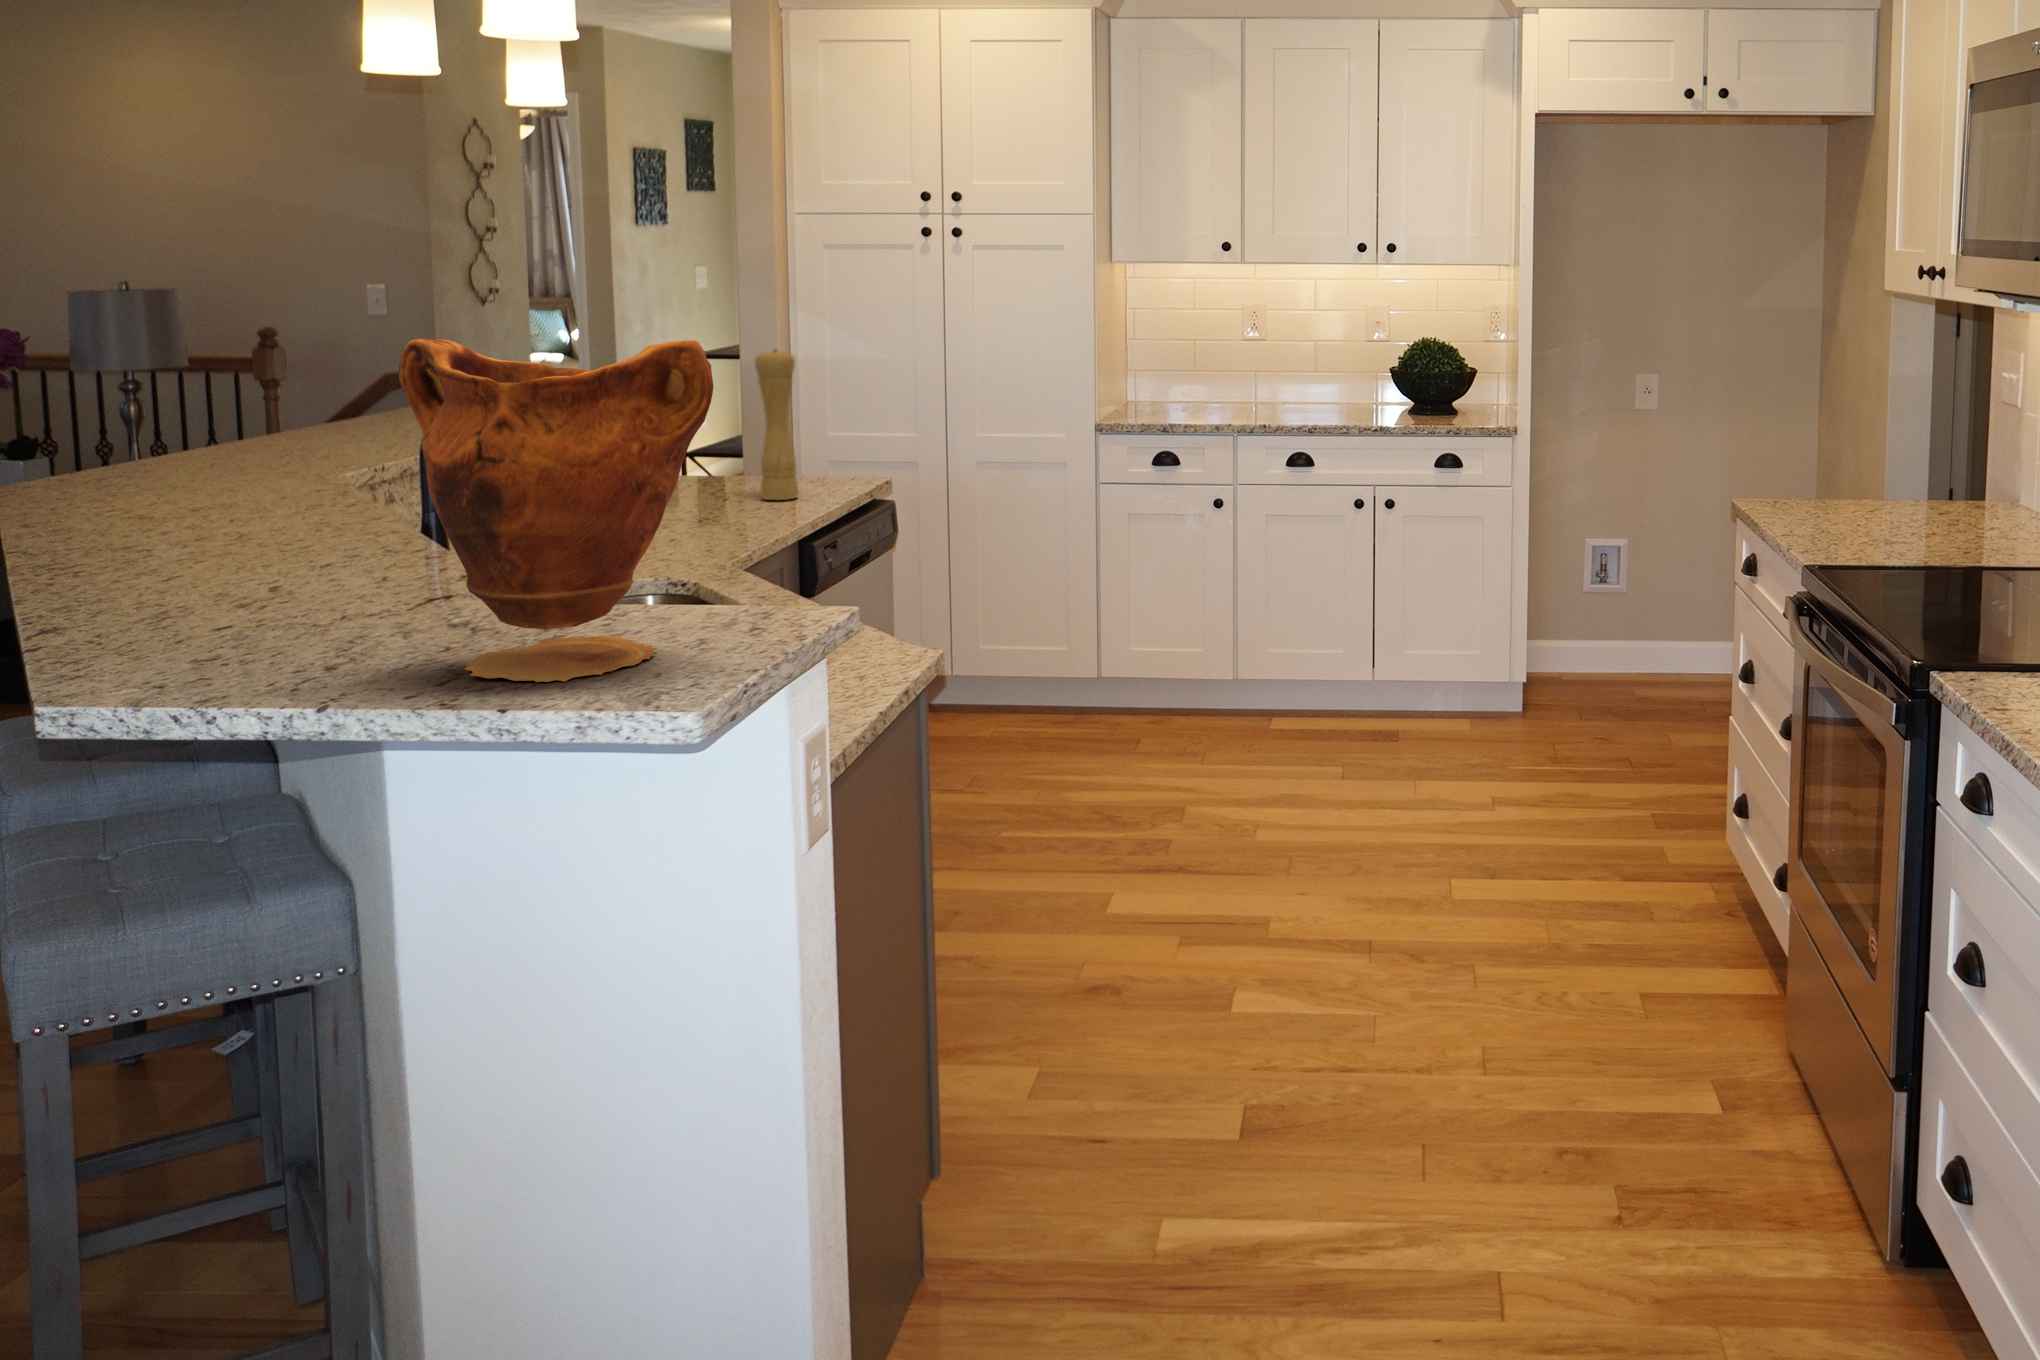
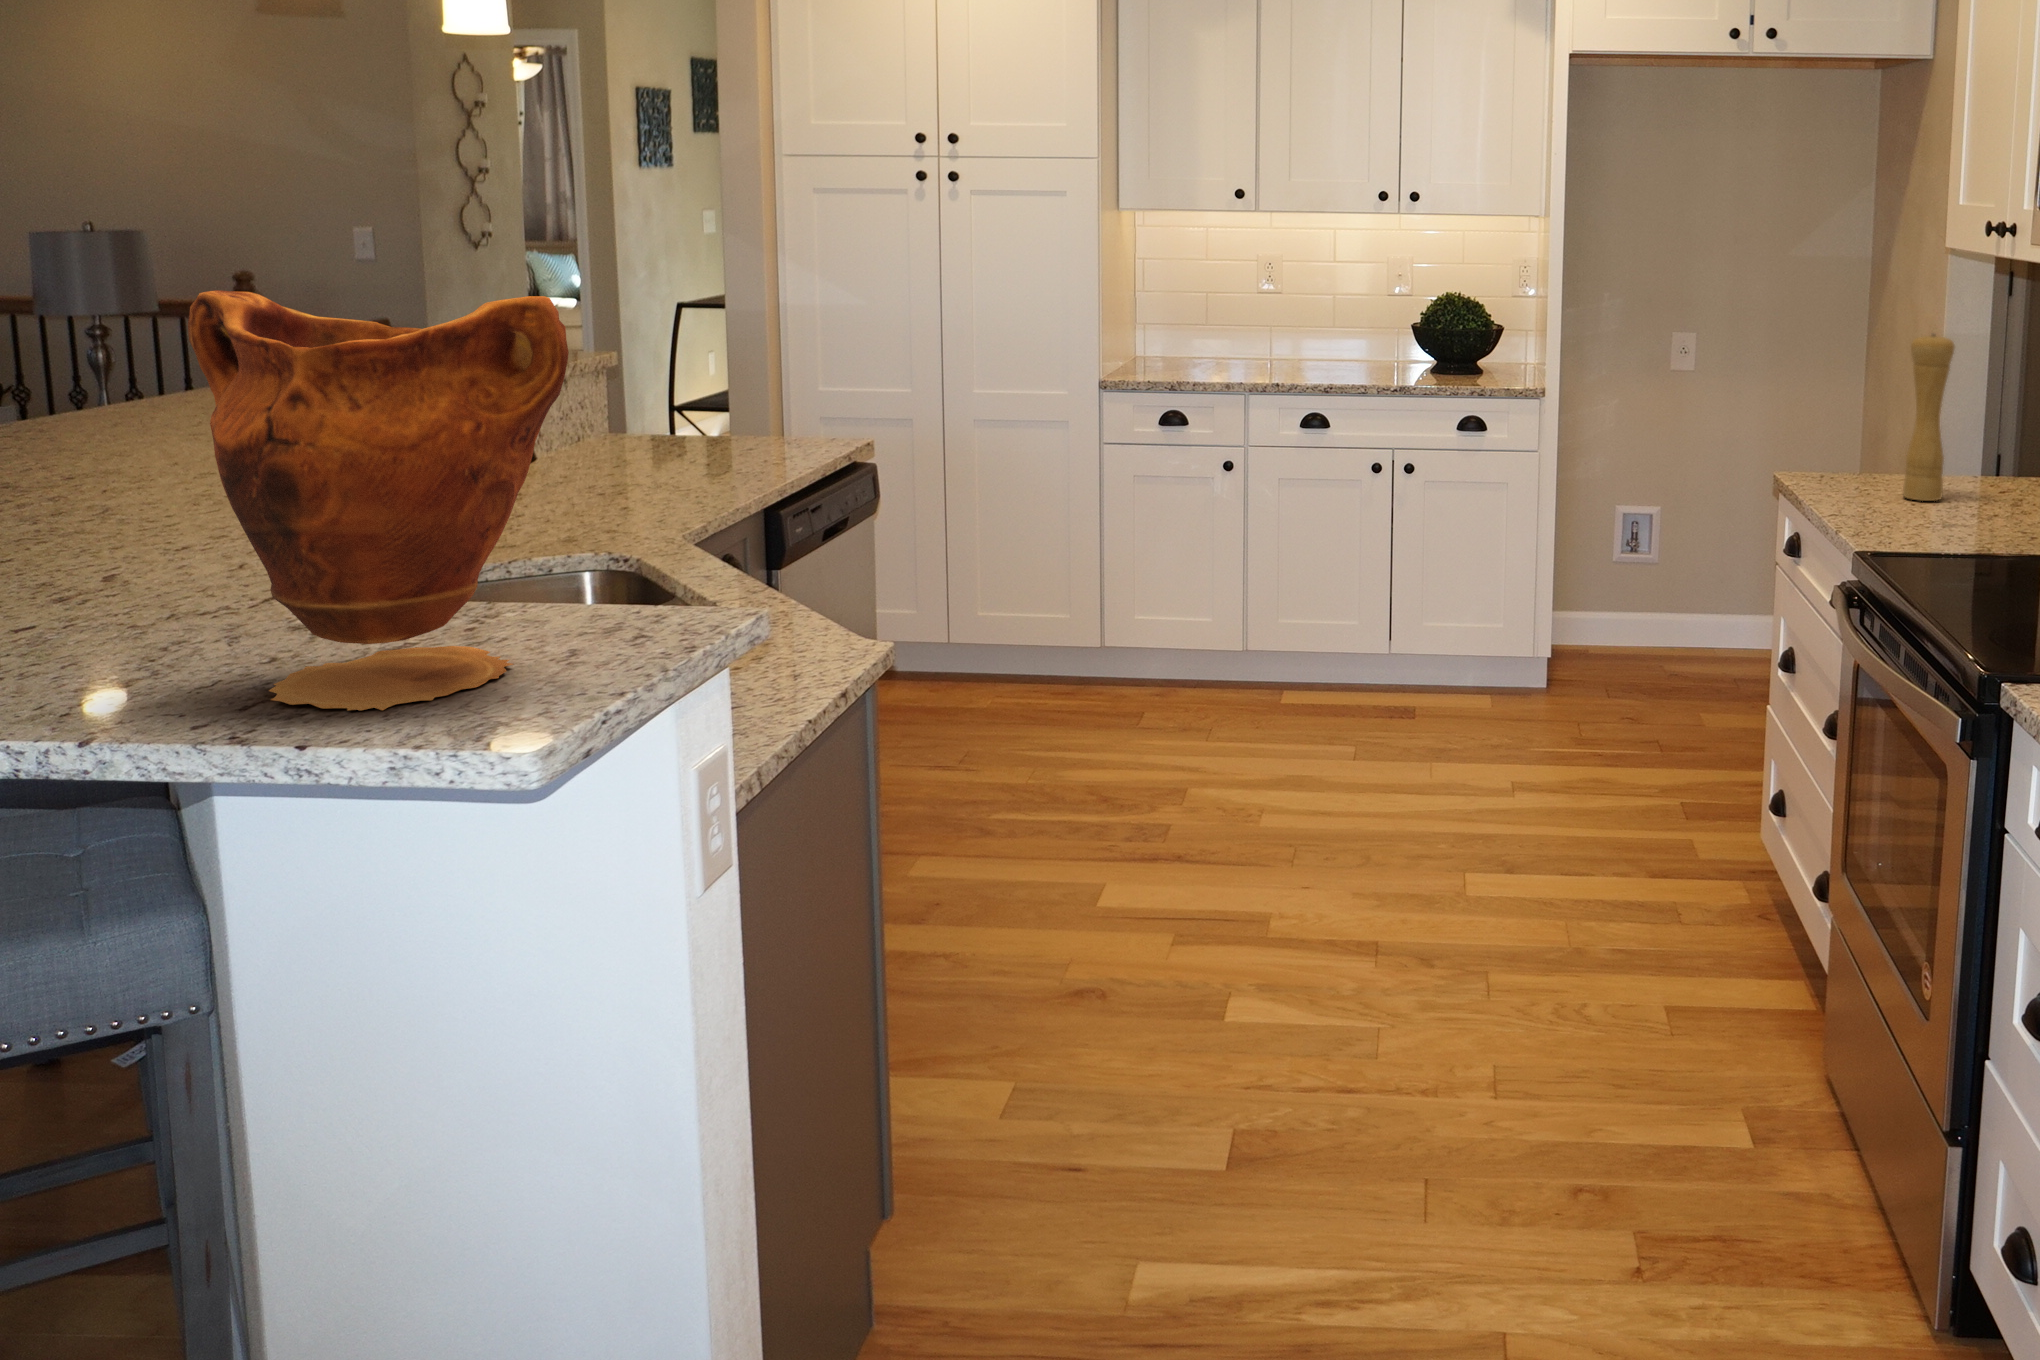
pepper mill: present [755,350,798,500] -> present [1903,334,1955,501]

